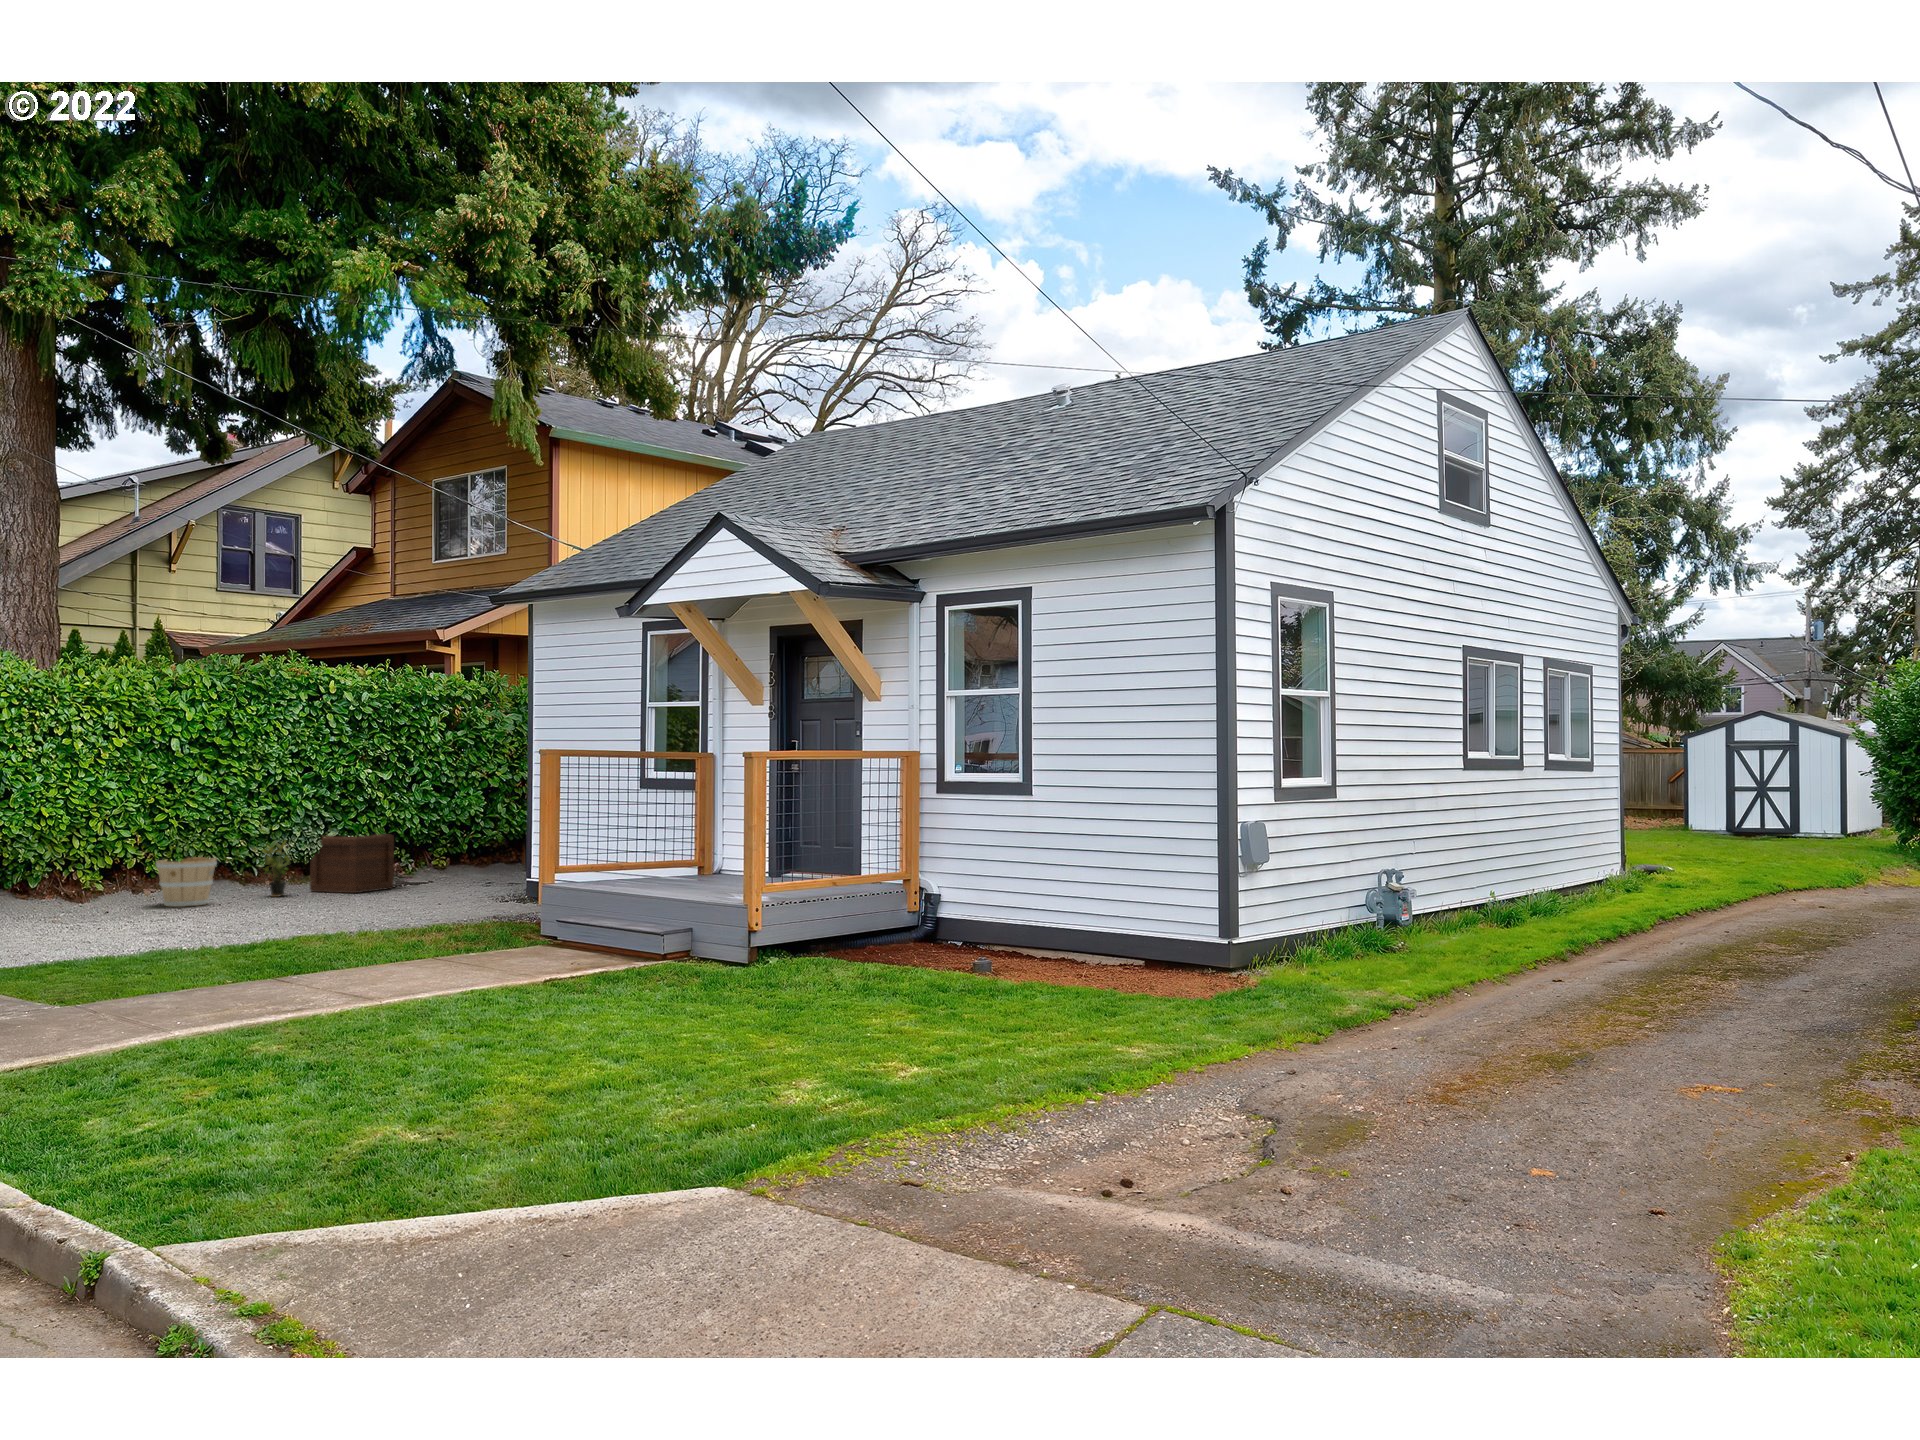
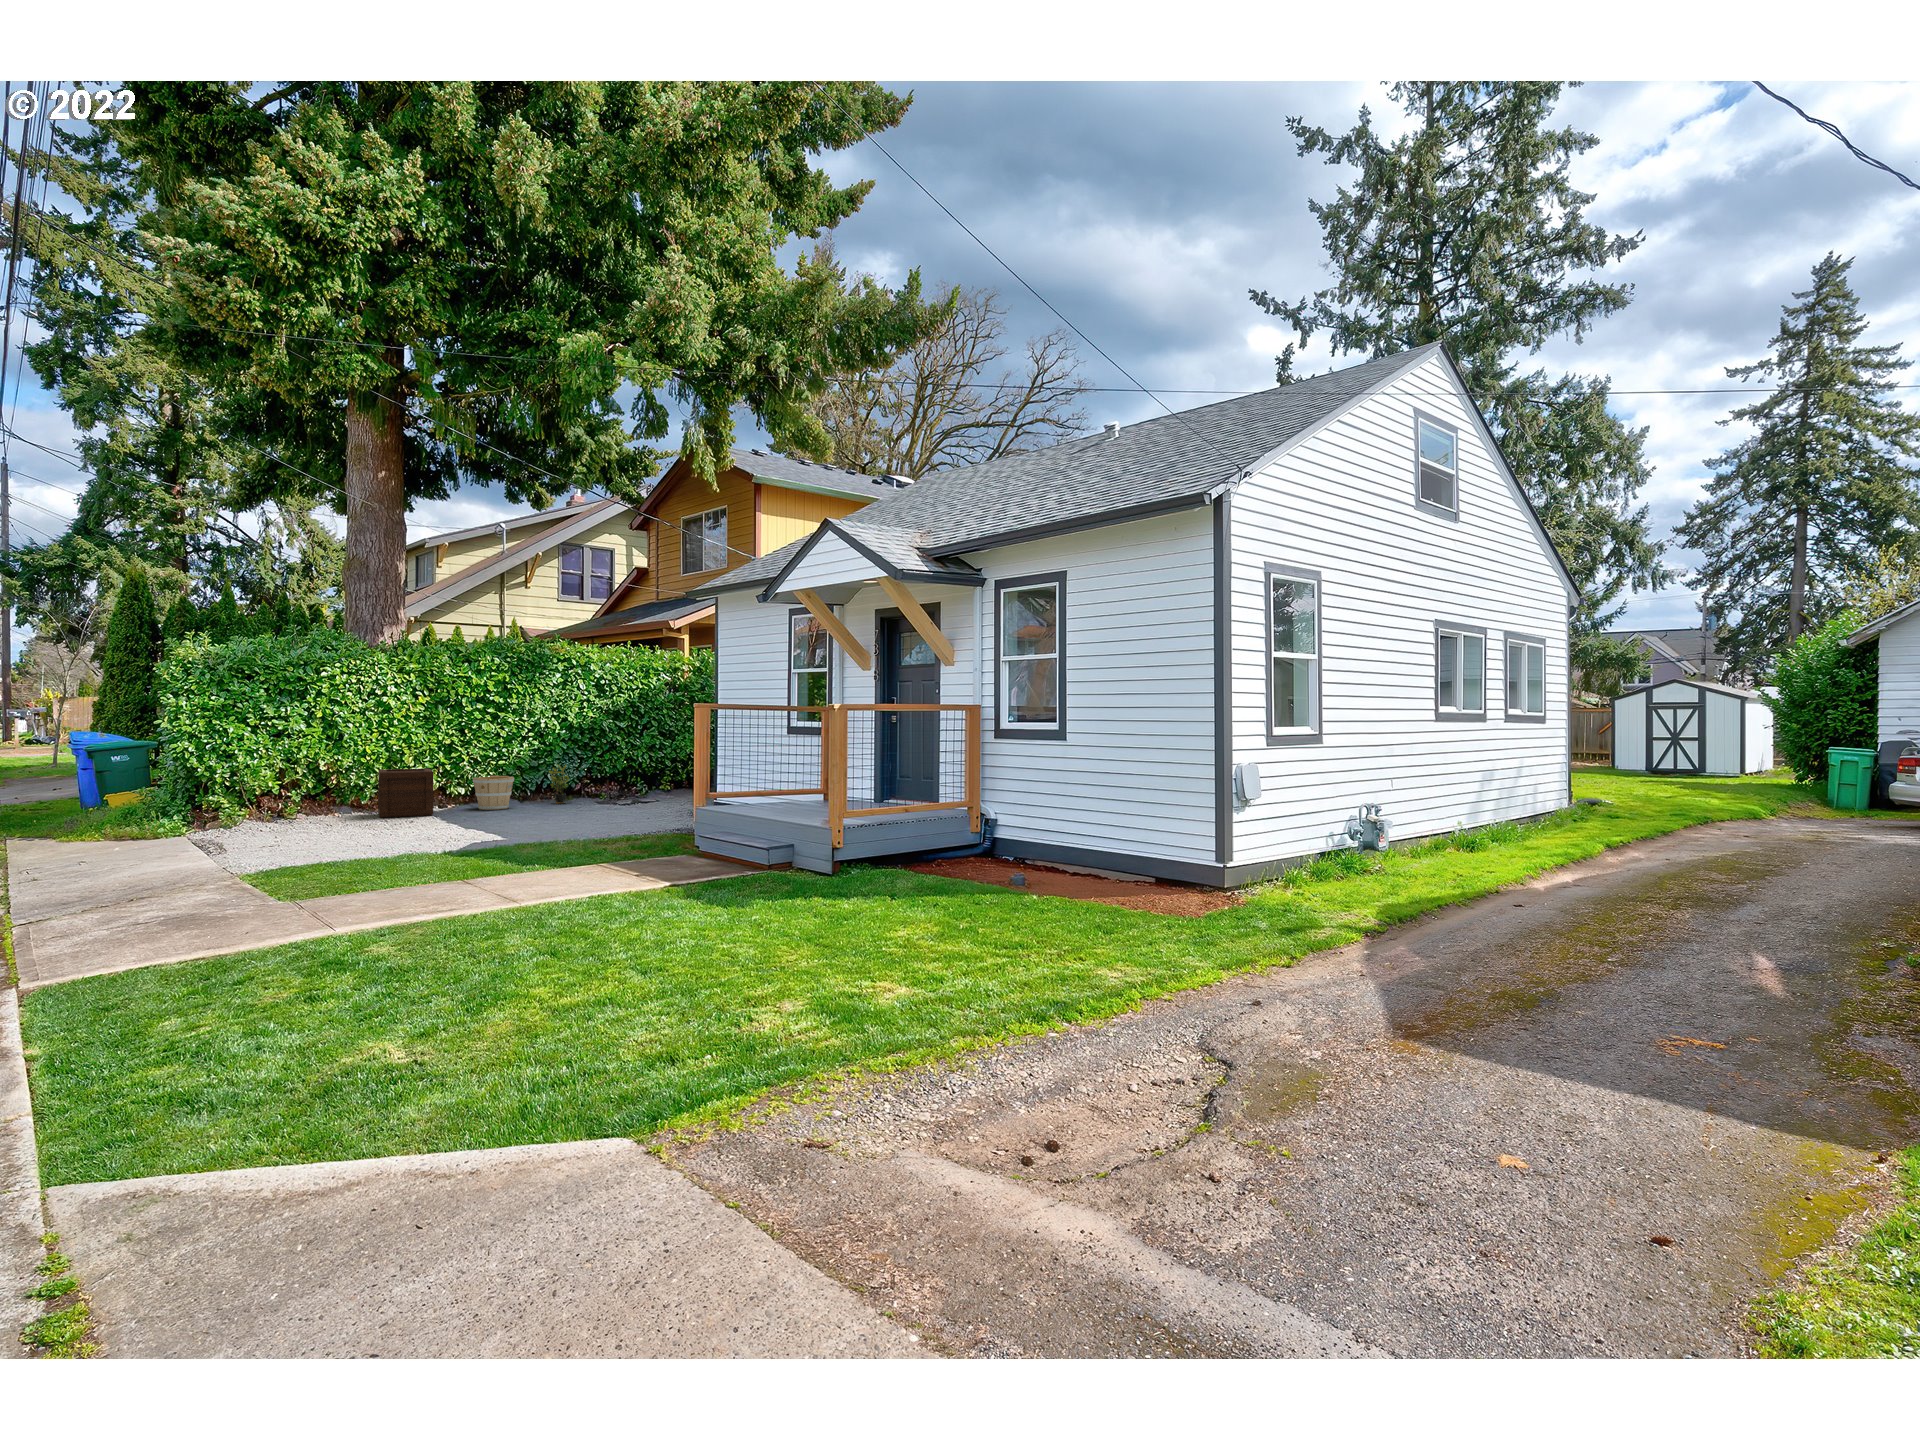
wooden crate: present [310,834,394,893] -> present [378,768,433,818]

